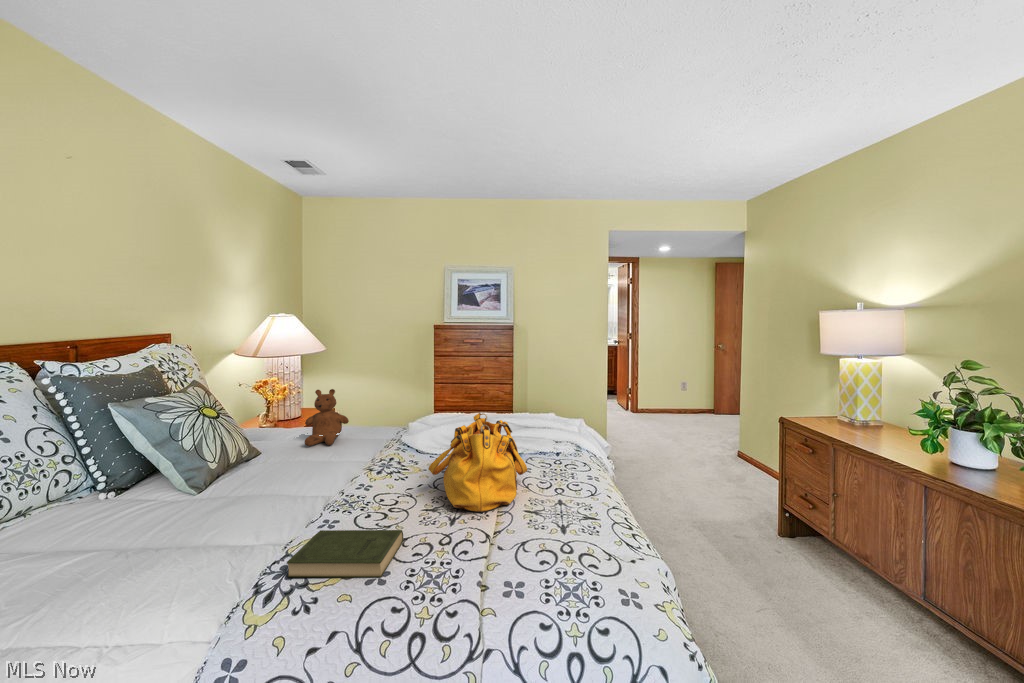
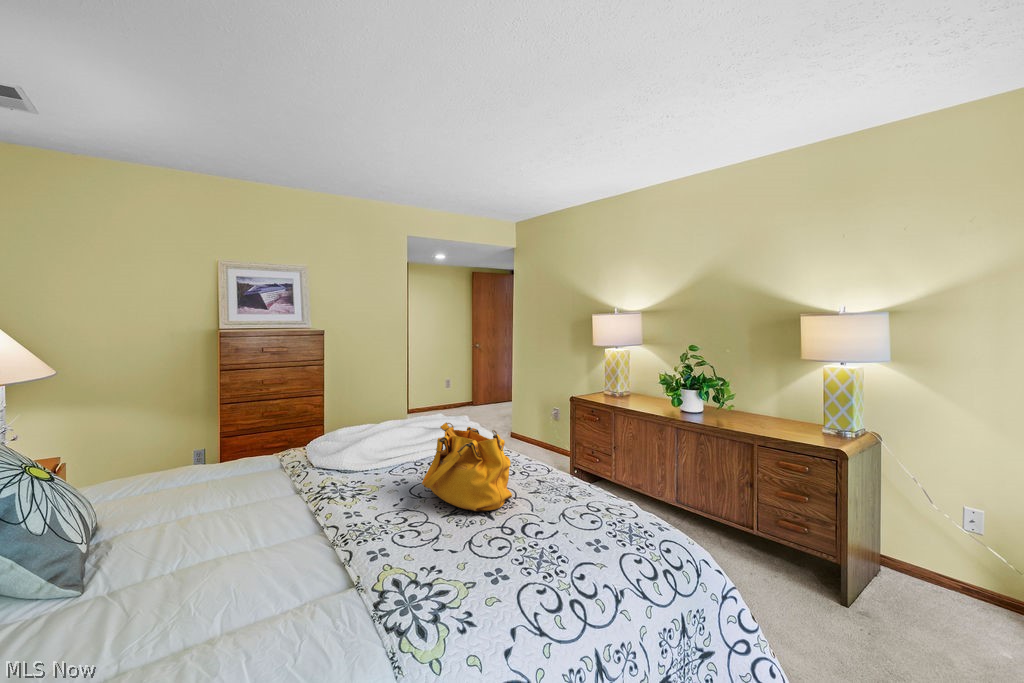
teddy bear: present [305,389,349,446] -> none [121,417,196,501]
book: present [287,530,403,577] -> none [393,537,506,610]

